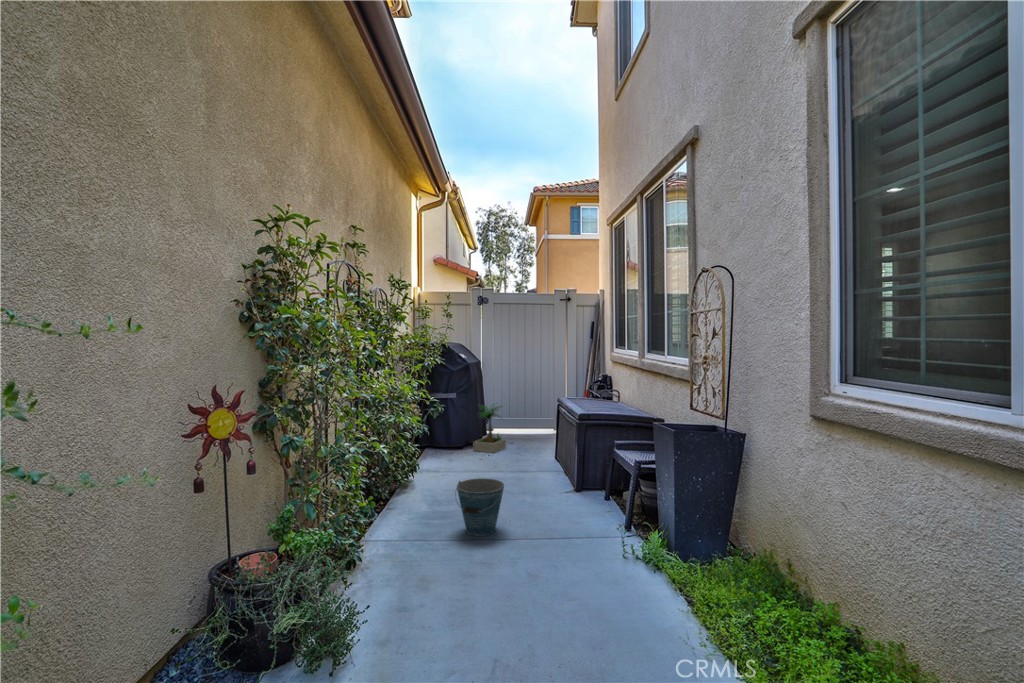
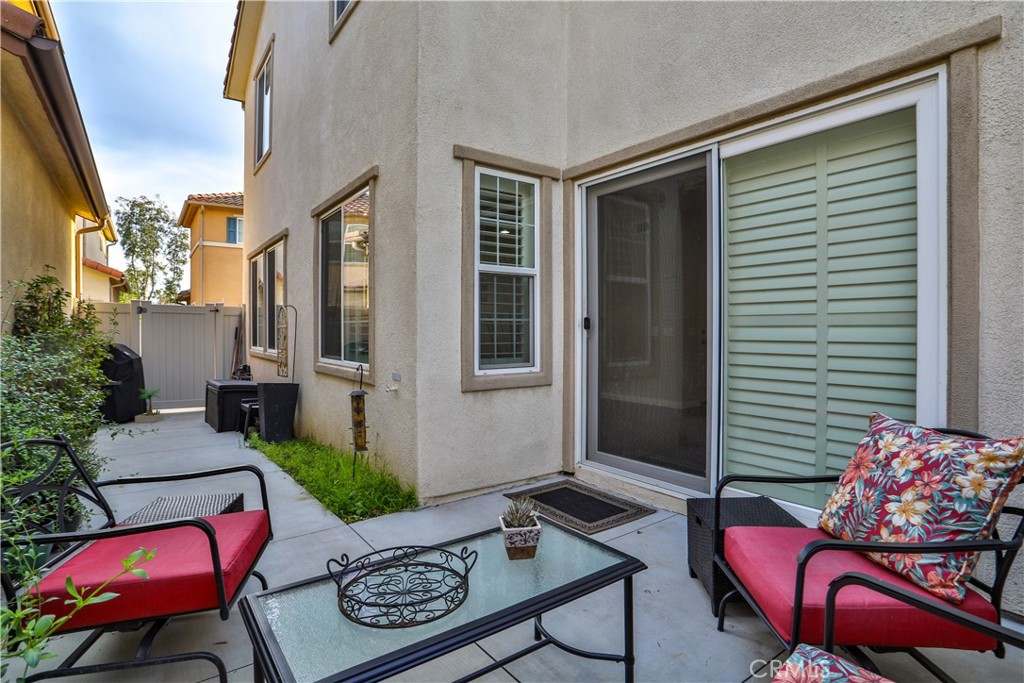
bucket: present [456,478,504,536] -> none [135,421,168,450]

